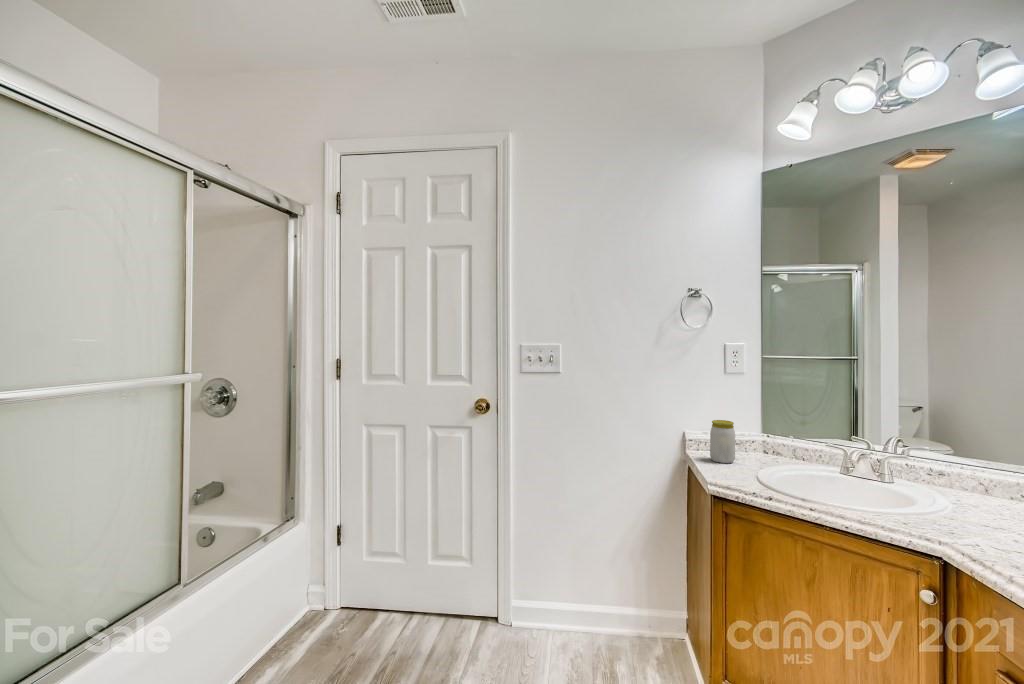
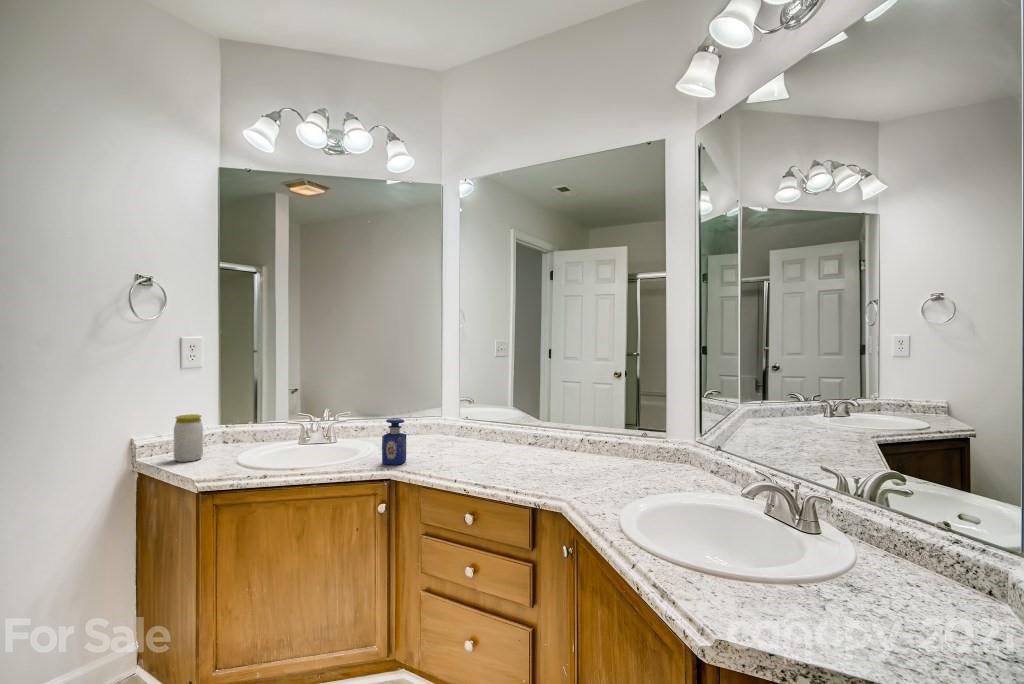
perfume bottle: none [935,470,985,542] -> present [382,418,406,465]

